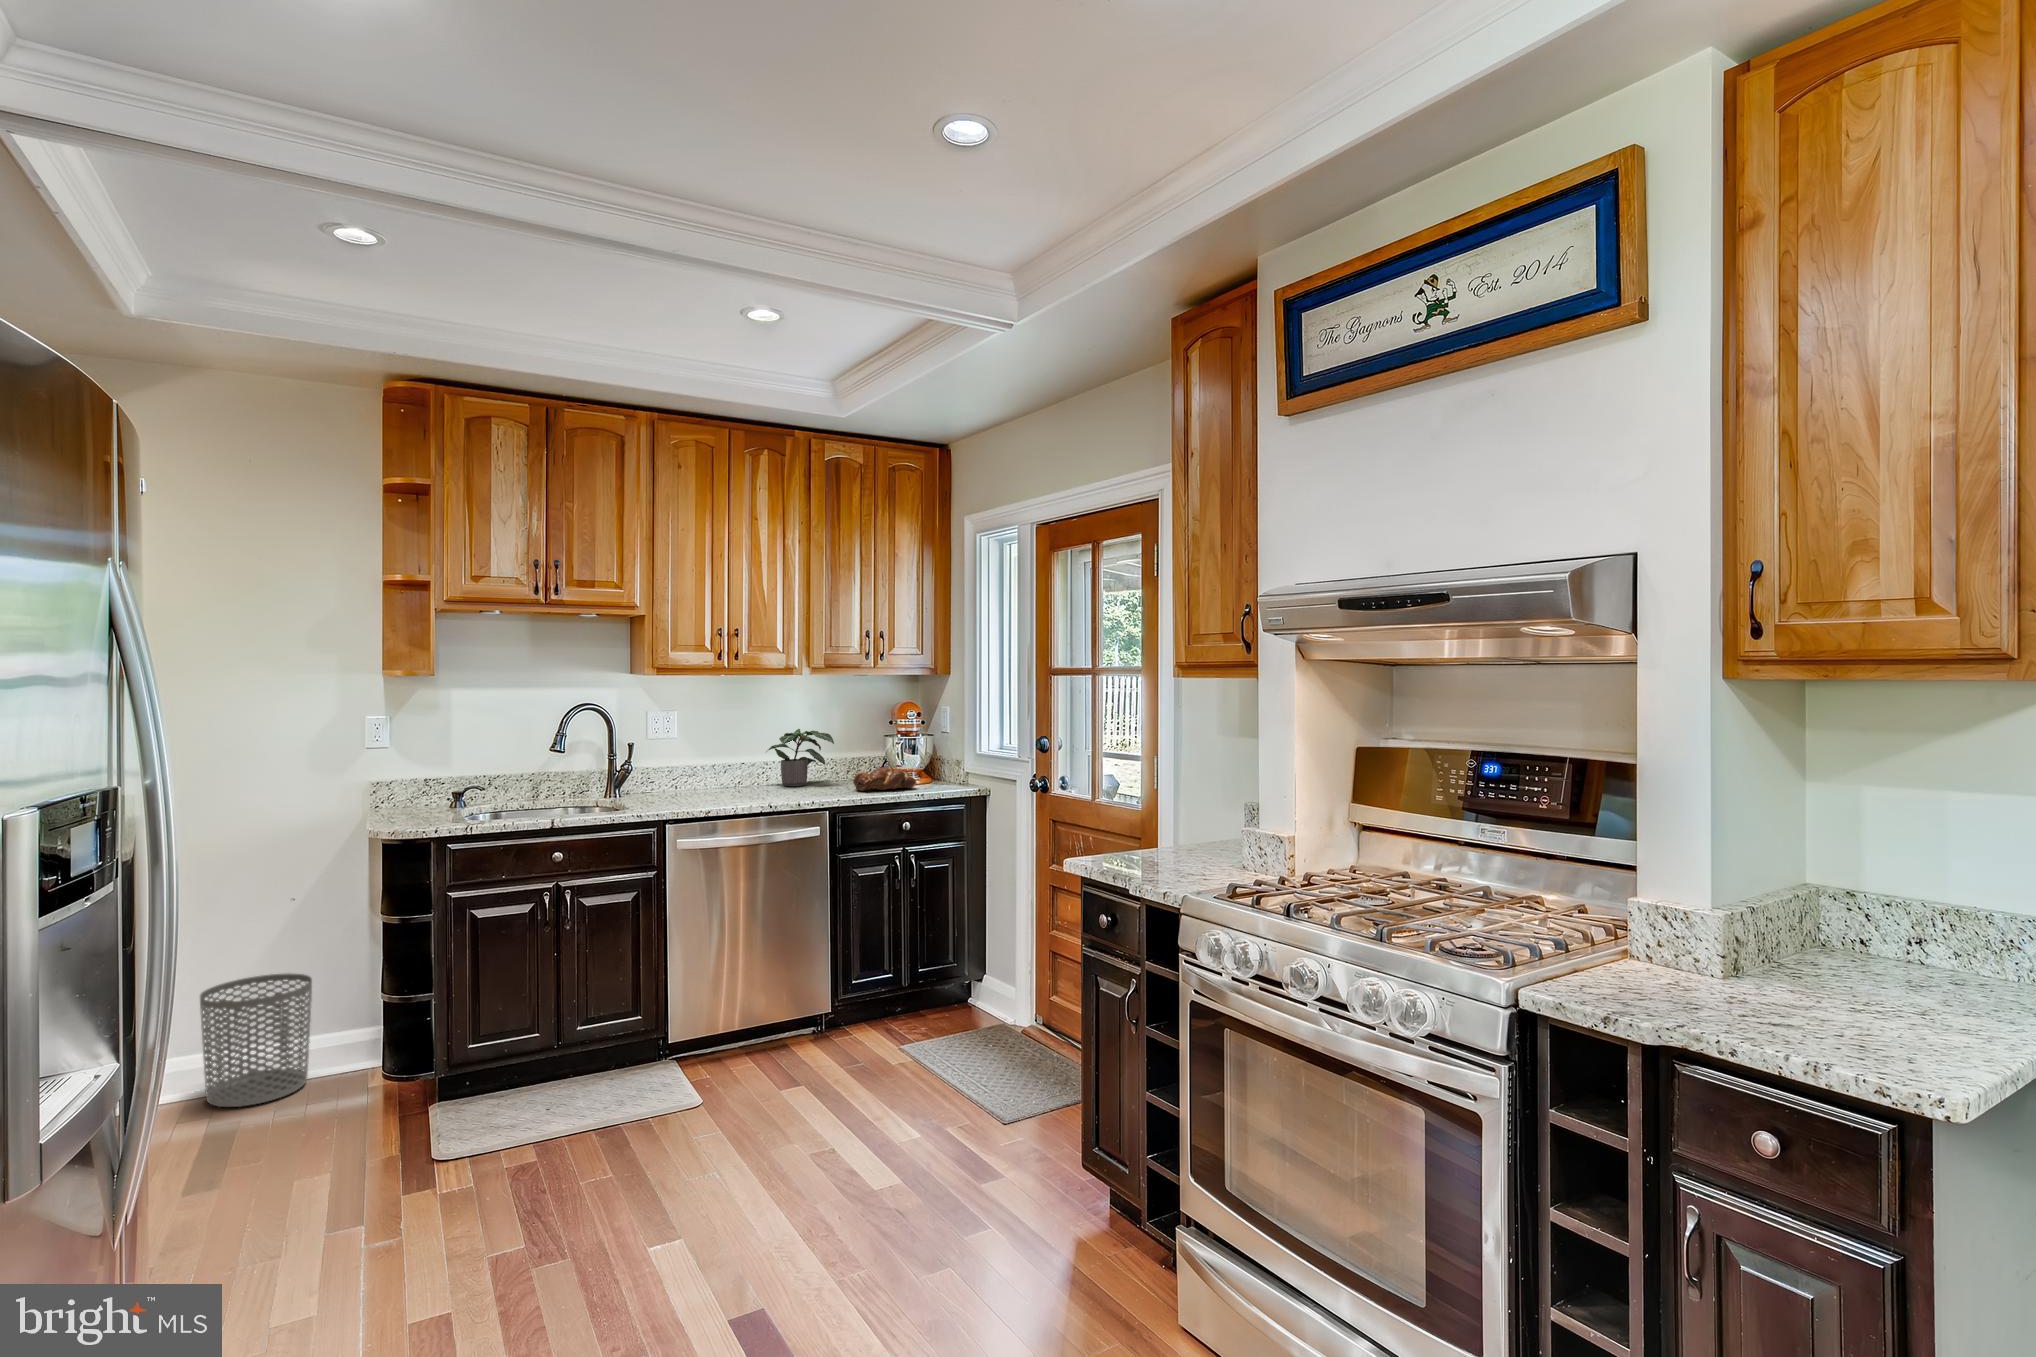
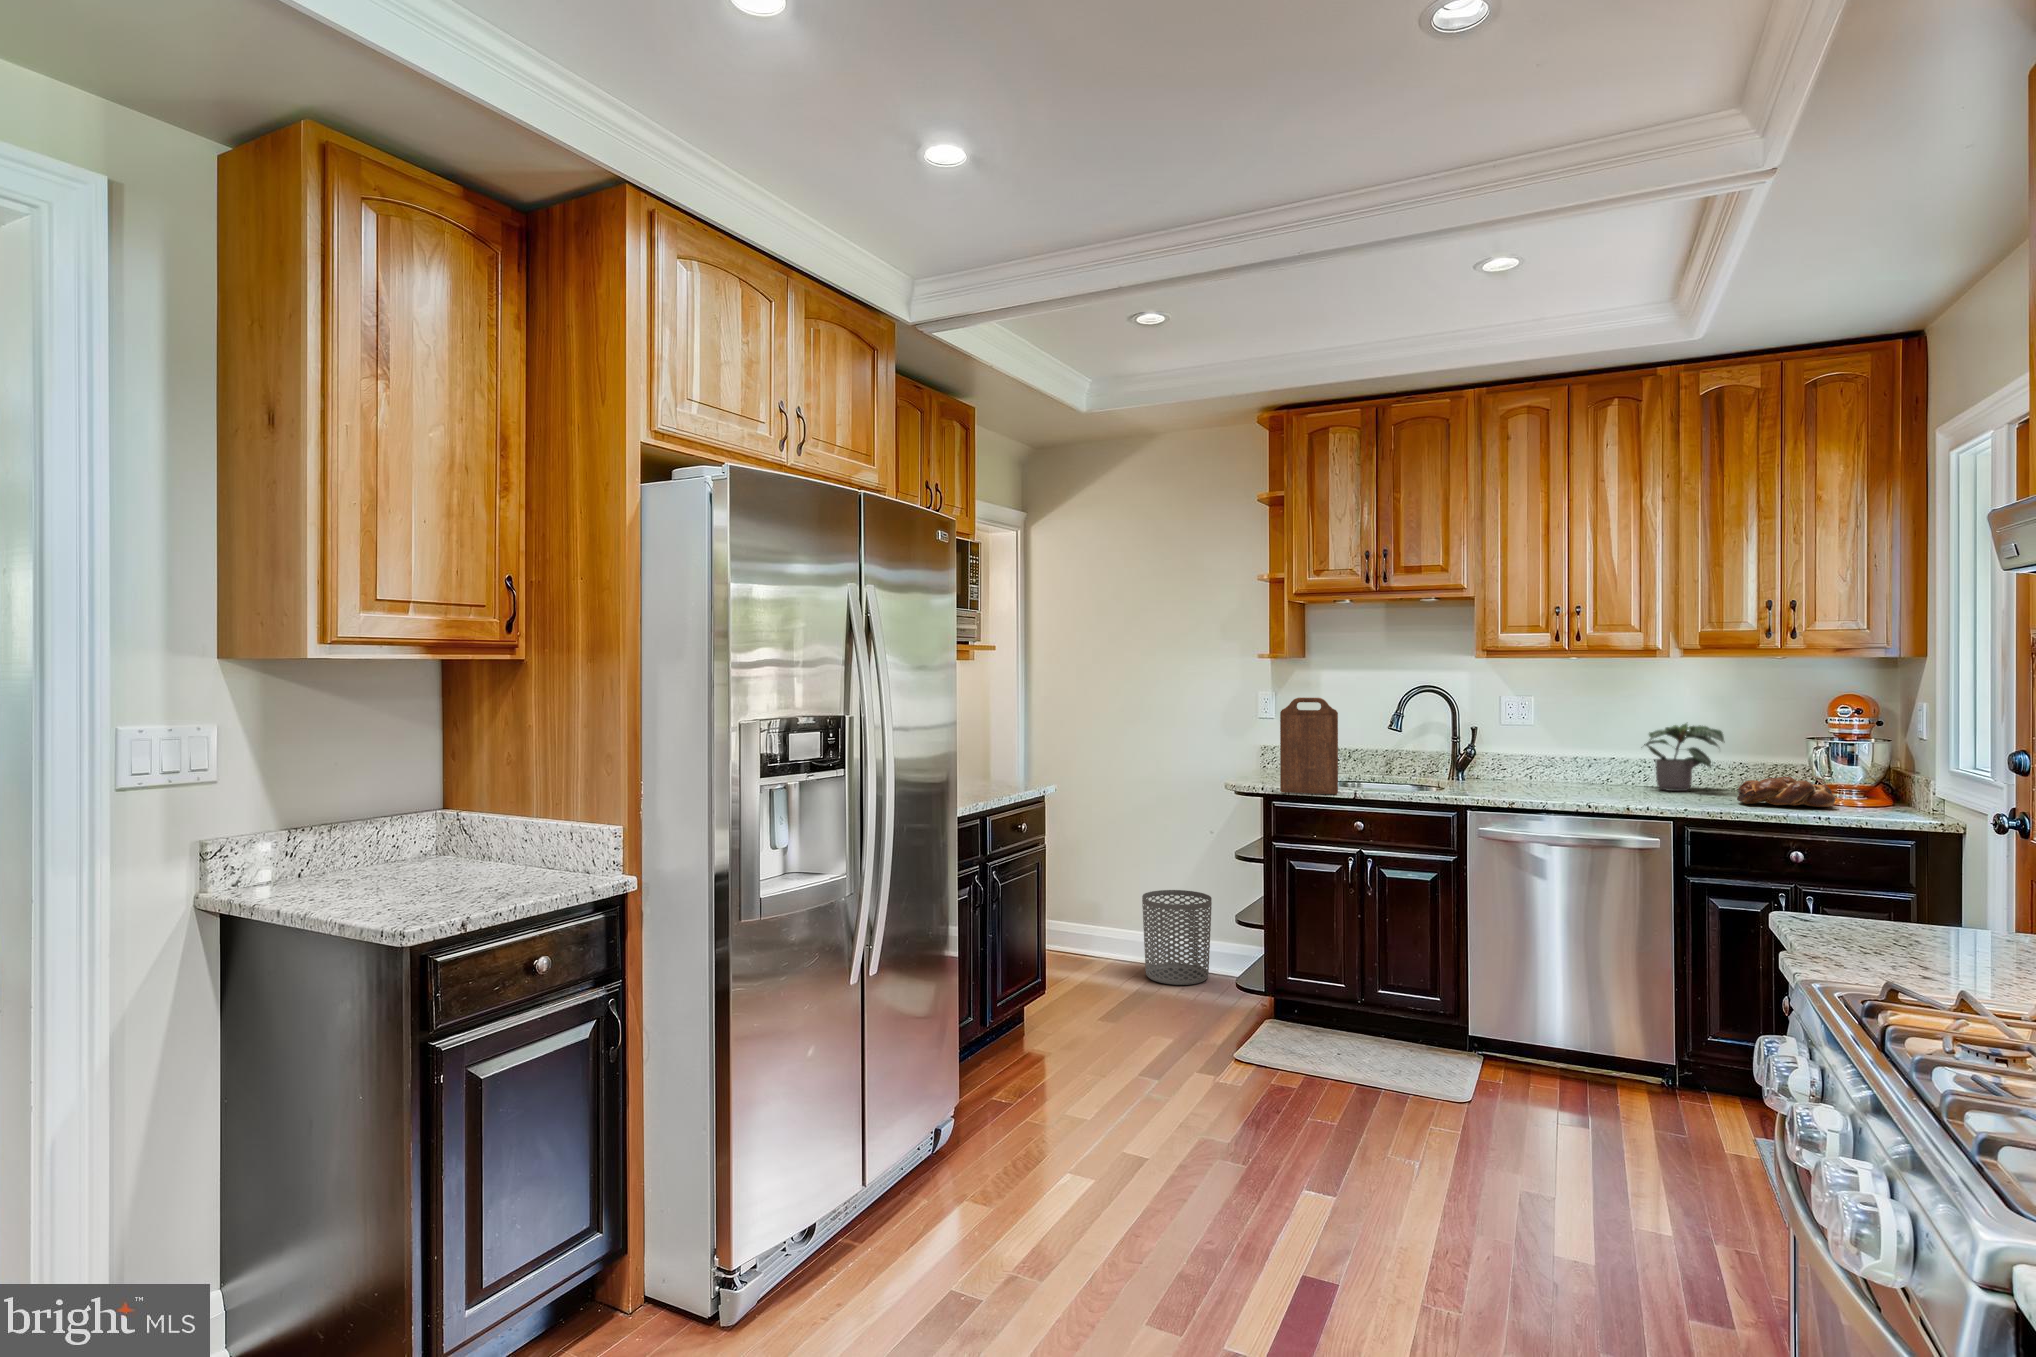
cutting board: none [463,720,532,831] -> present [1280,698,1338,794]

